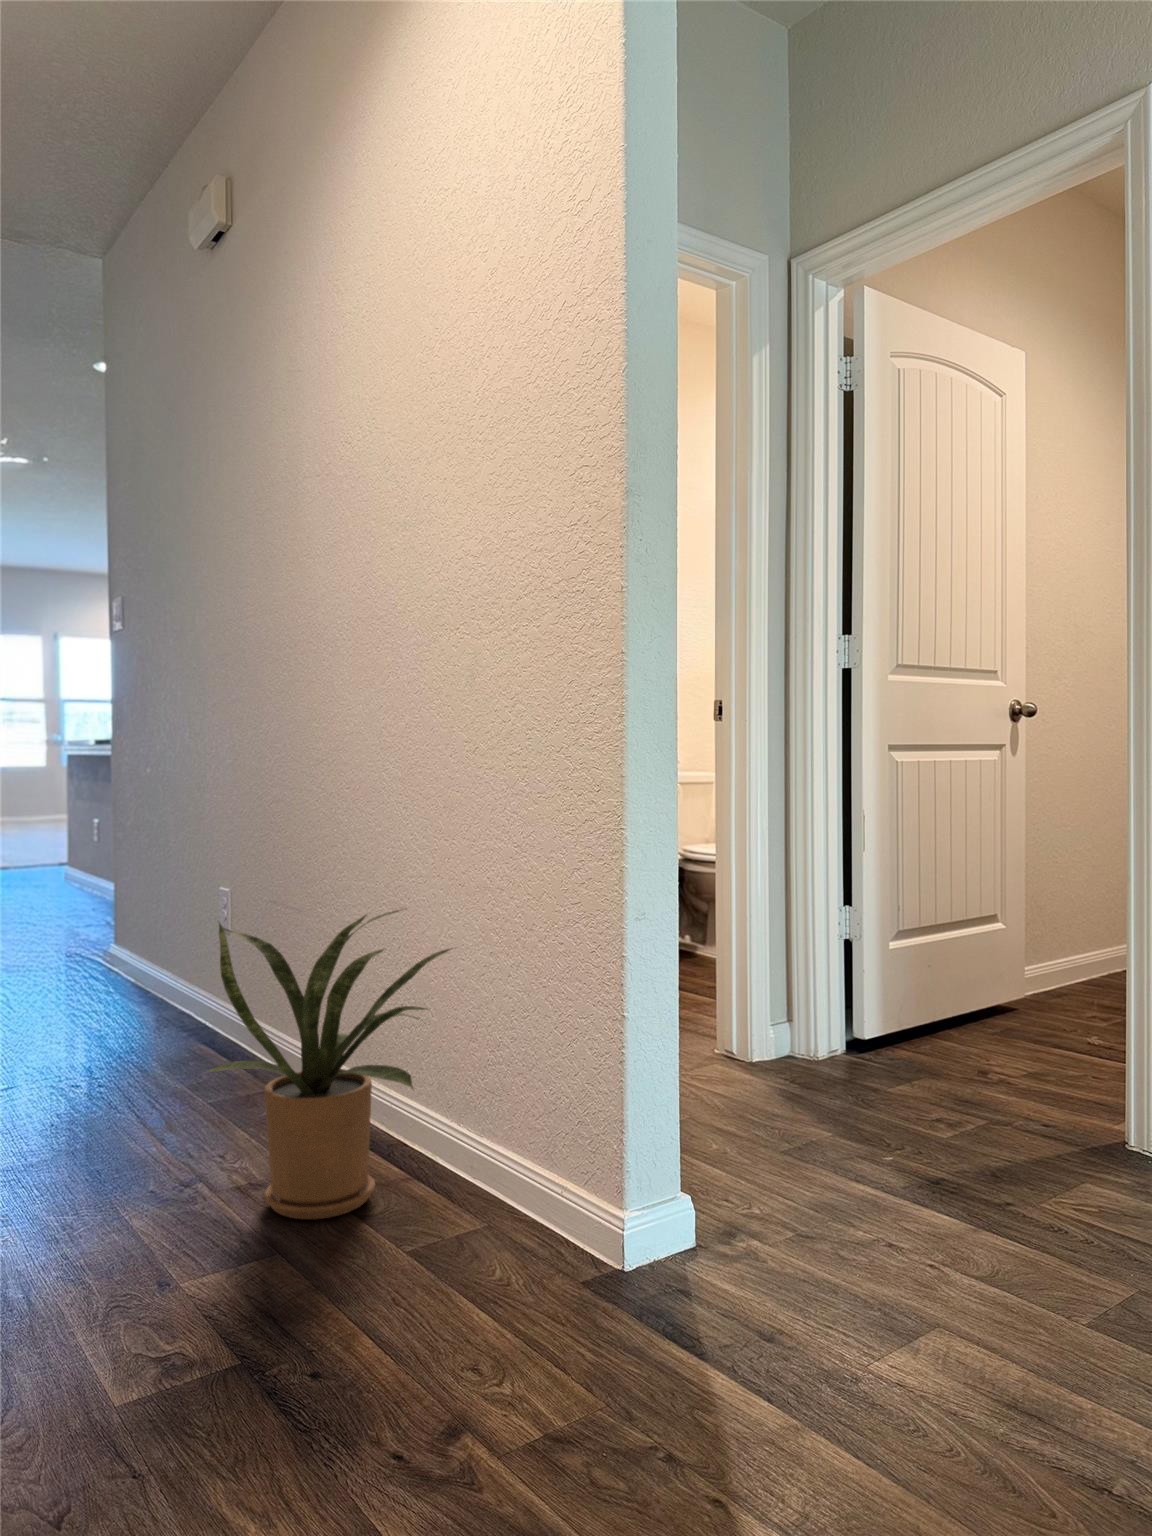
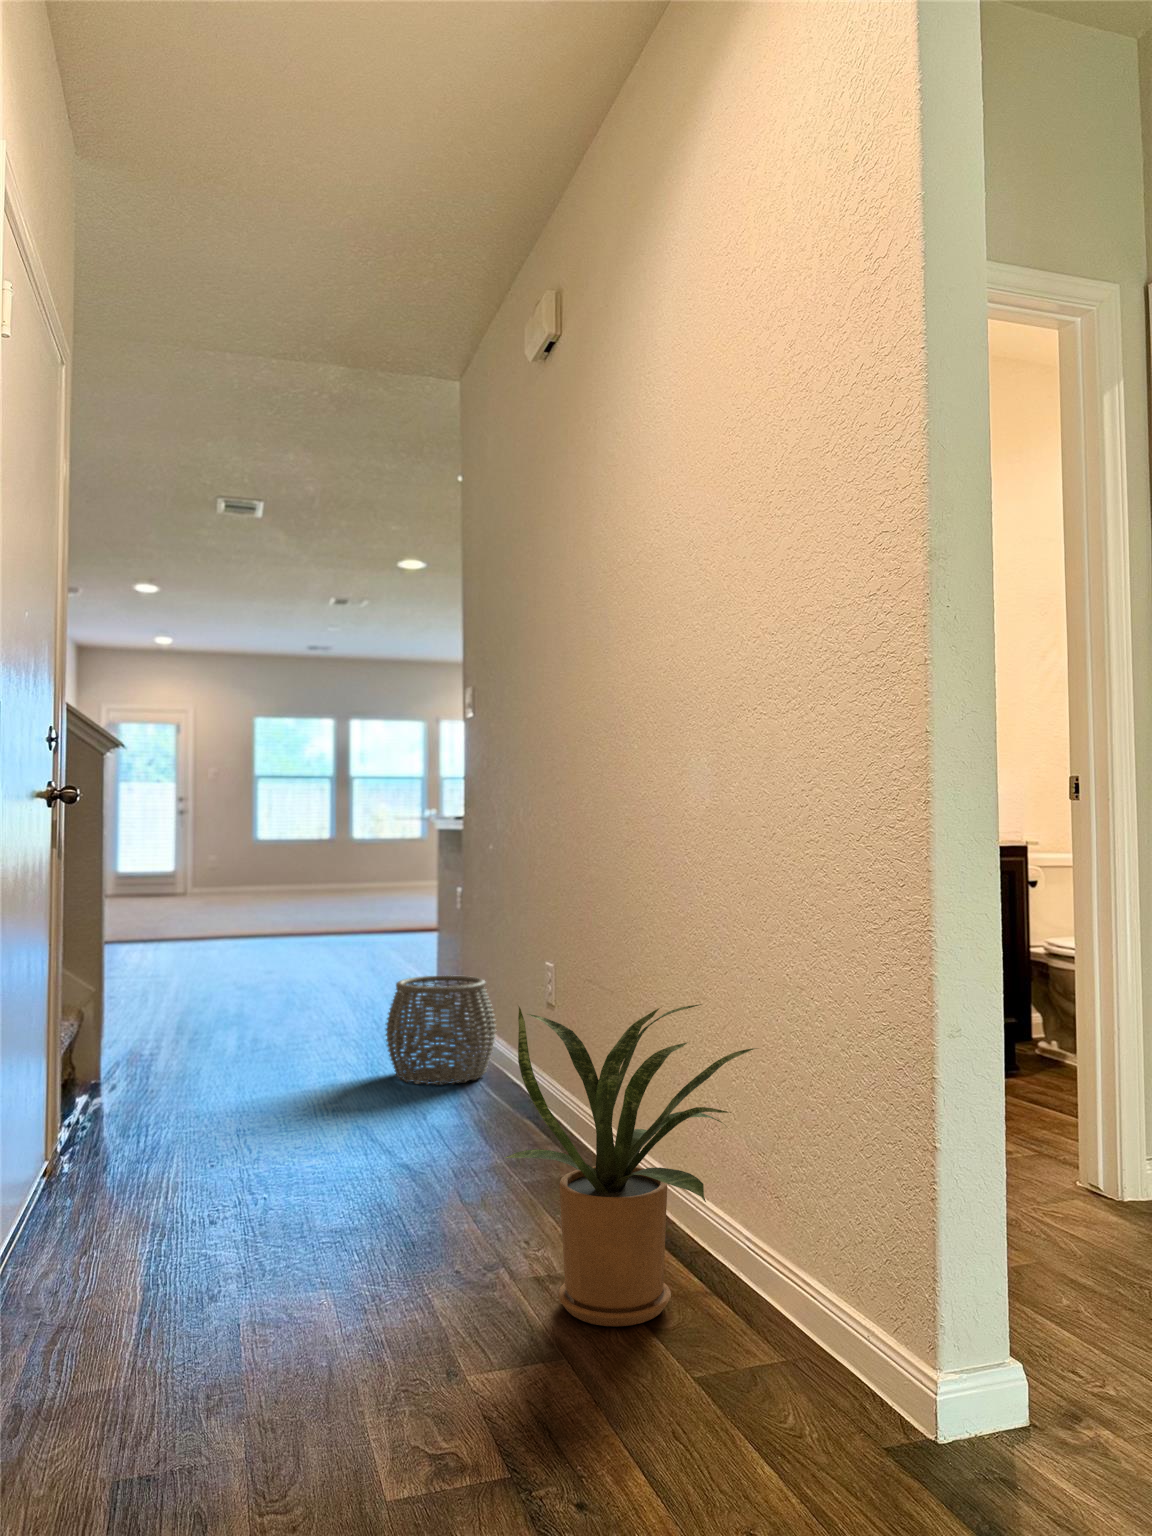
woven basket: none [36,905,162,1018] -> present [386,975,496,1085]

